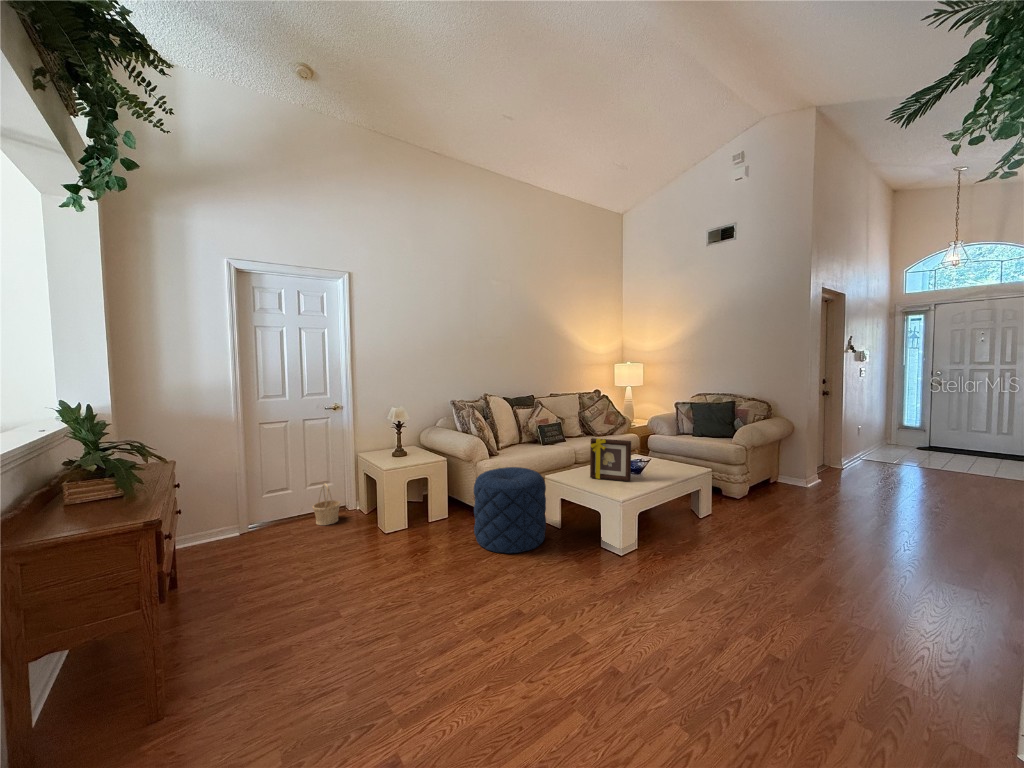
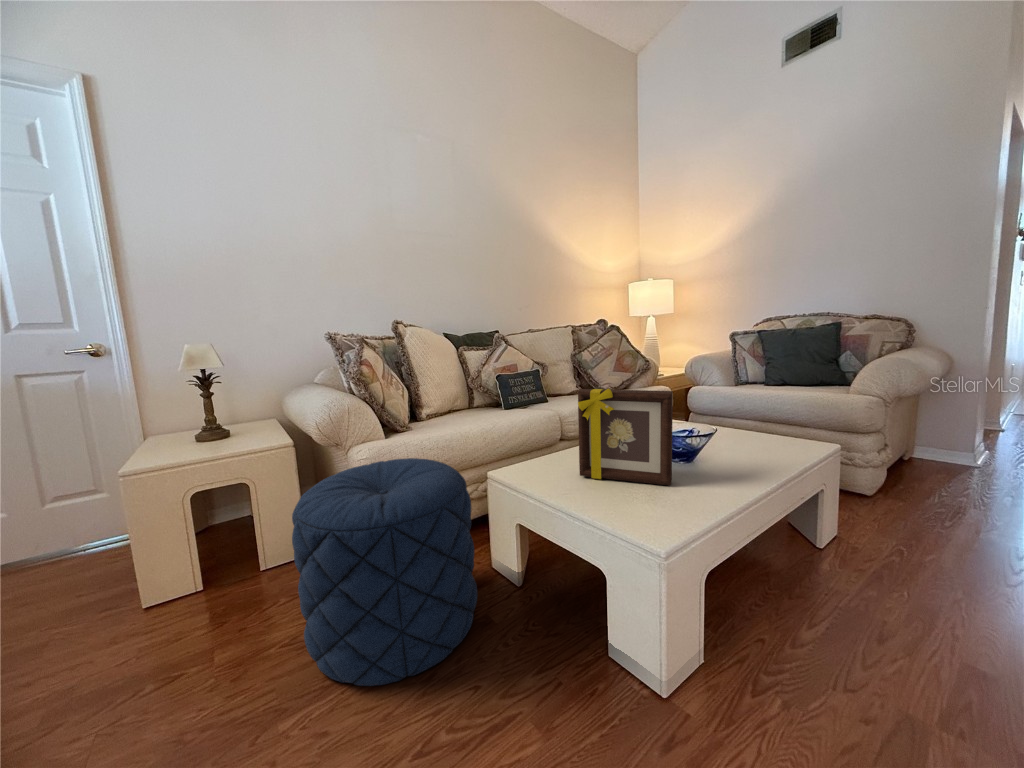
basket: present [313,484,340,525] -> none [40,496,111,578]

